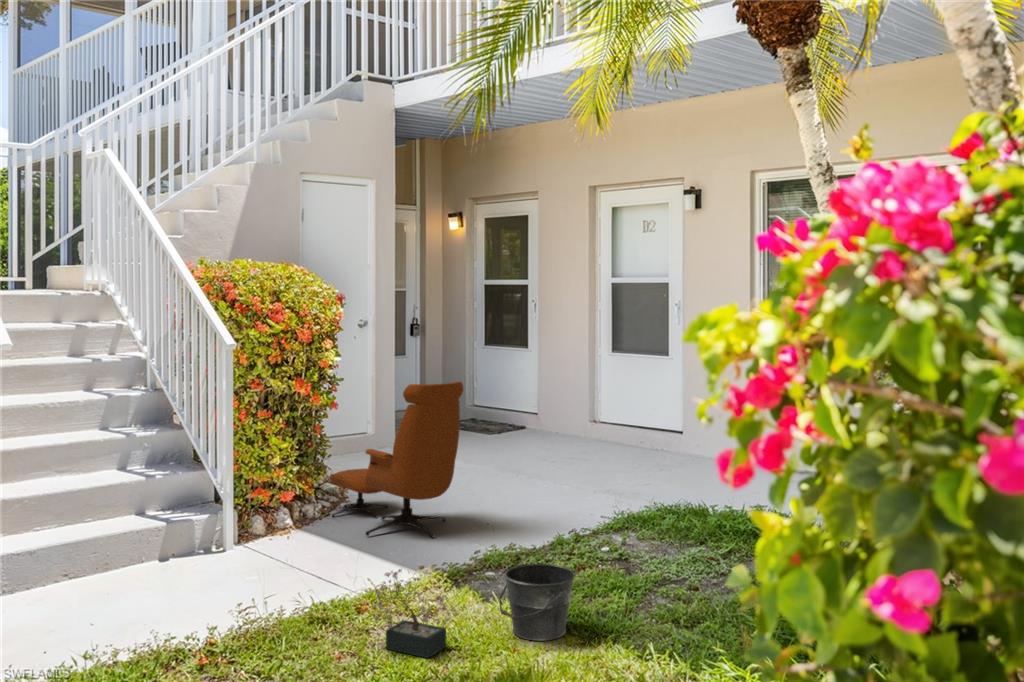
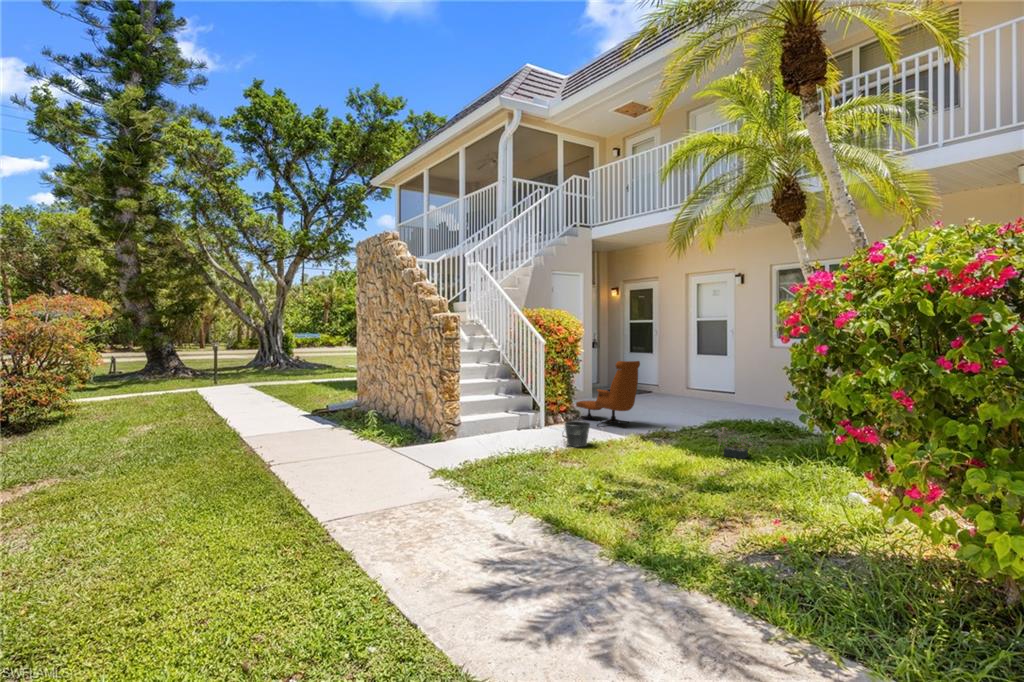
bucket: present [499,564,575,641] -> present [563,421,590,447]
decorative plant: present [369,569,456,658] -> present [718,427,752,459]

